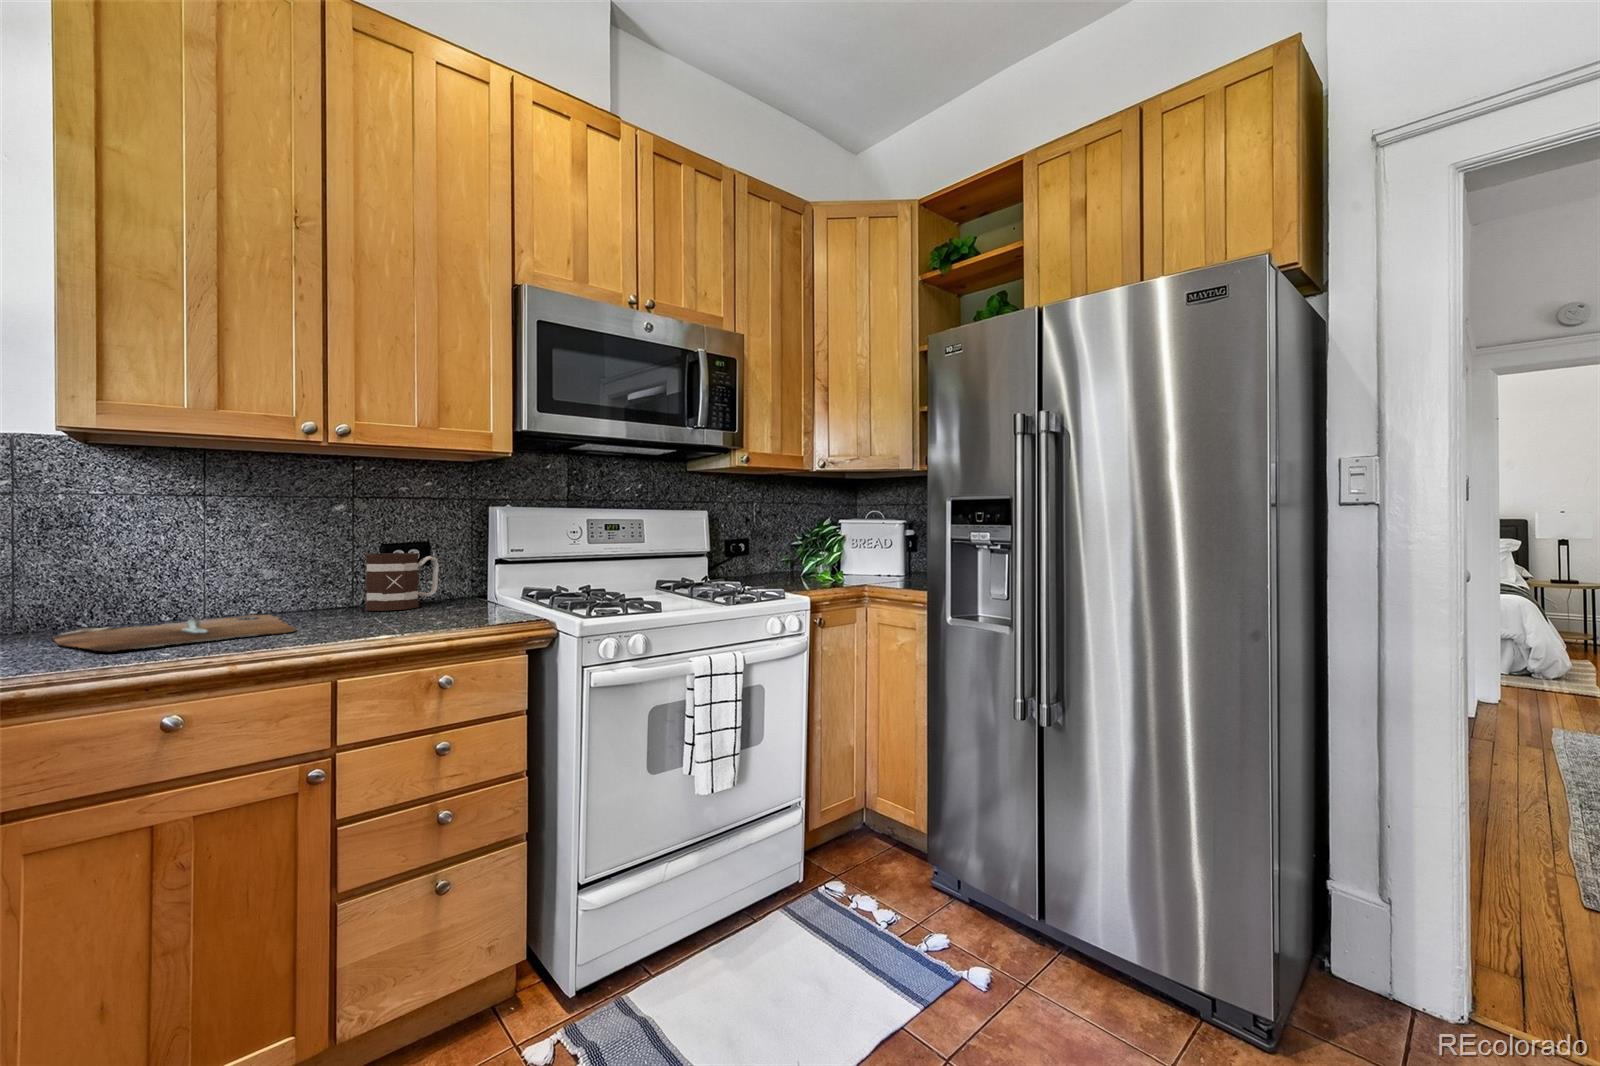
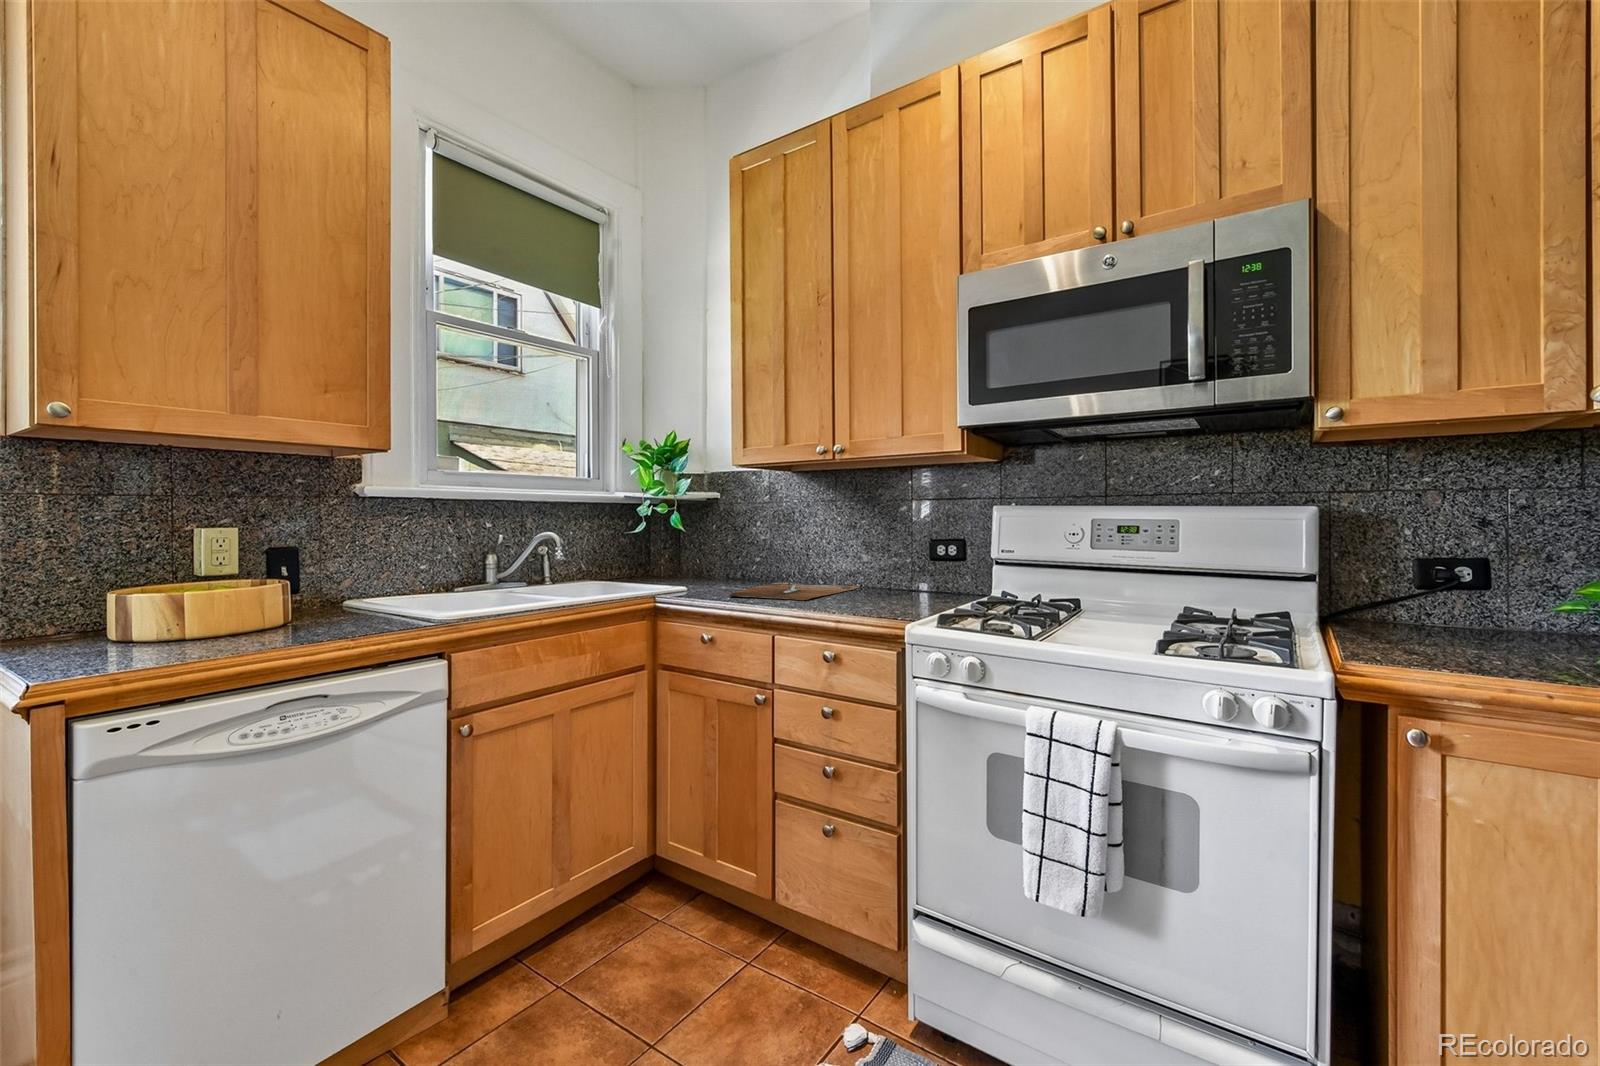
mug: present [365,553,439,611] -> none [897,548,955,596]

